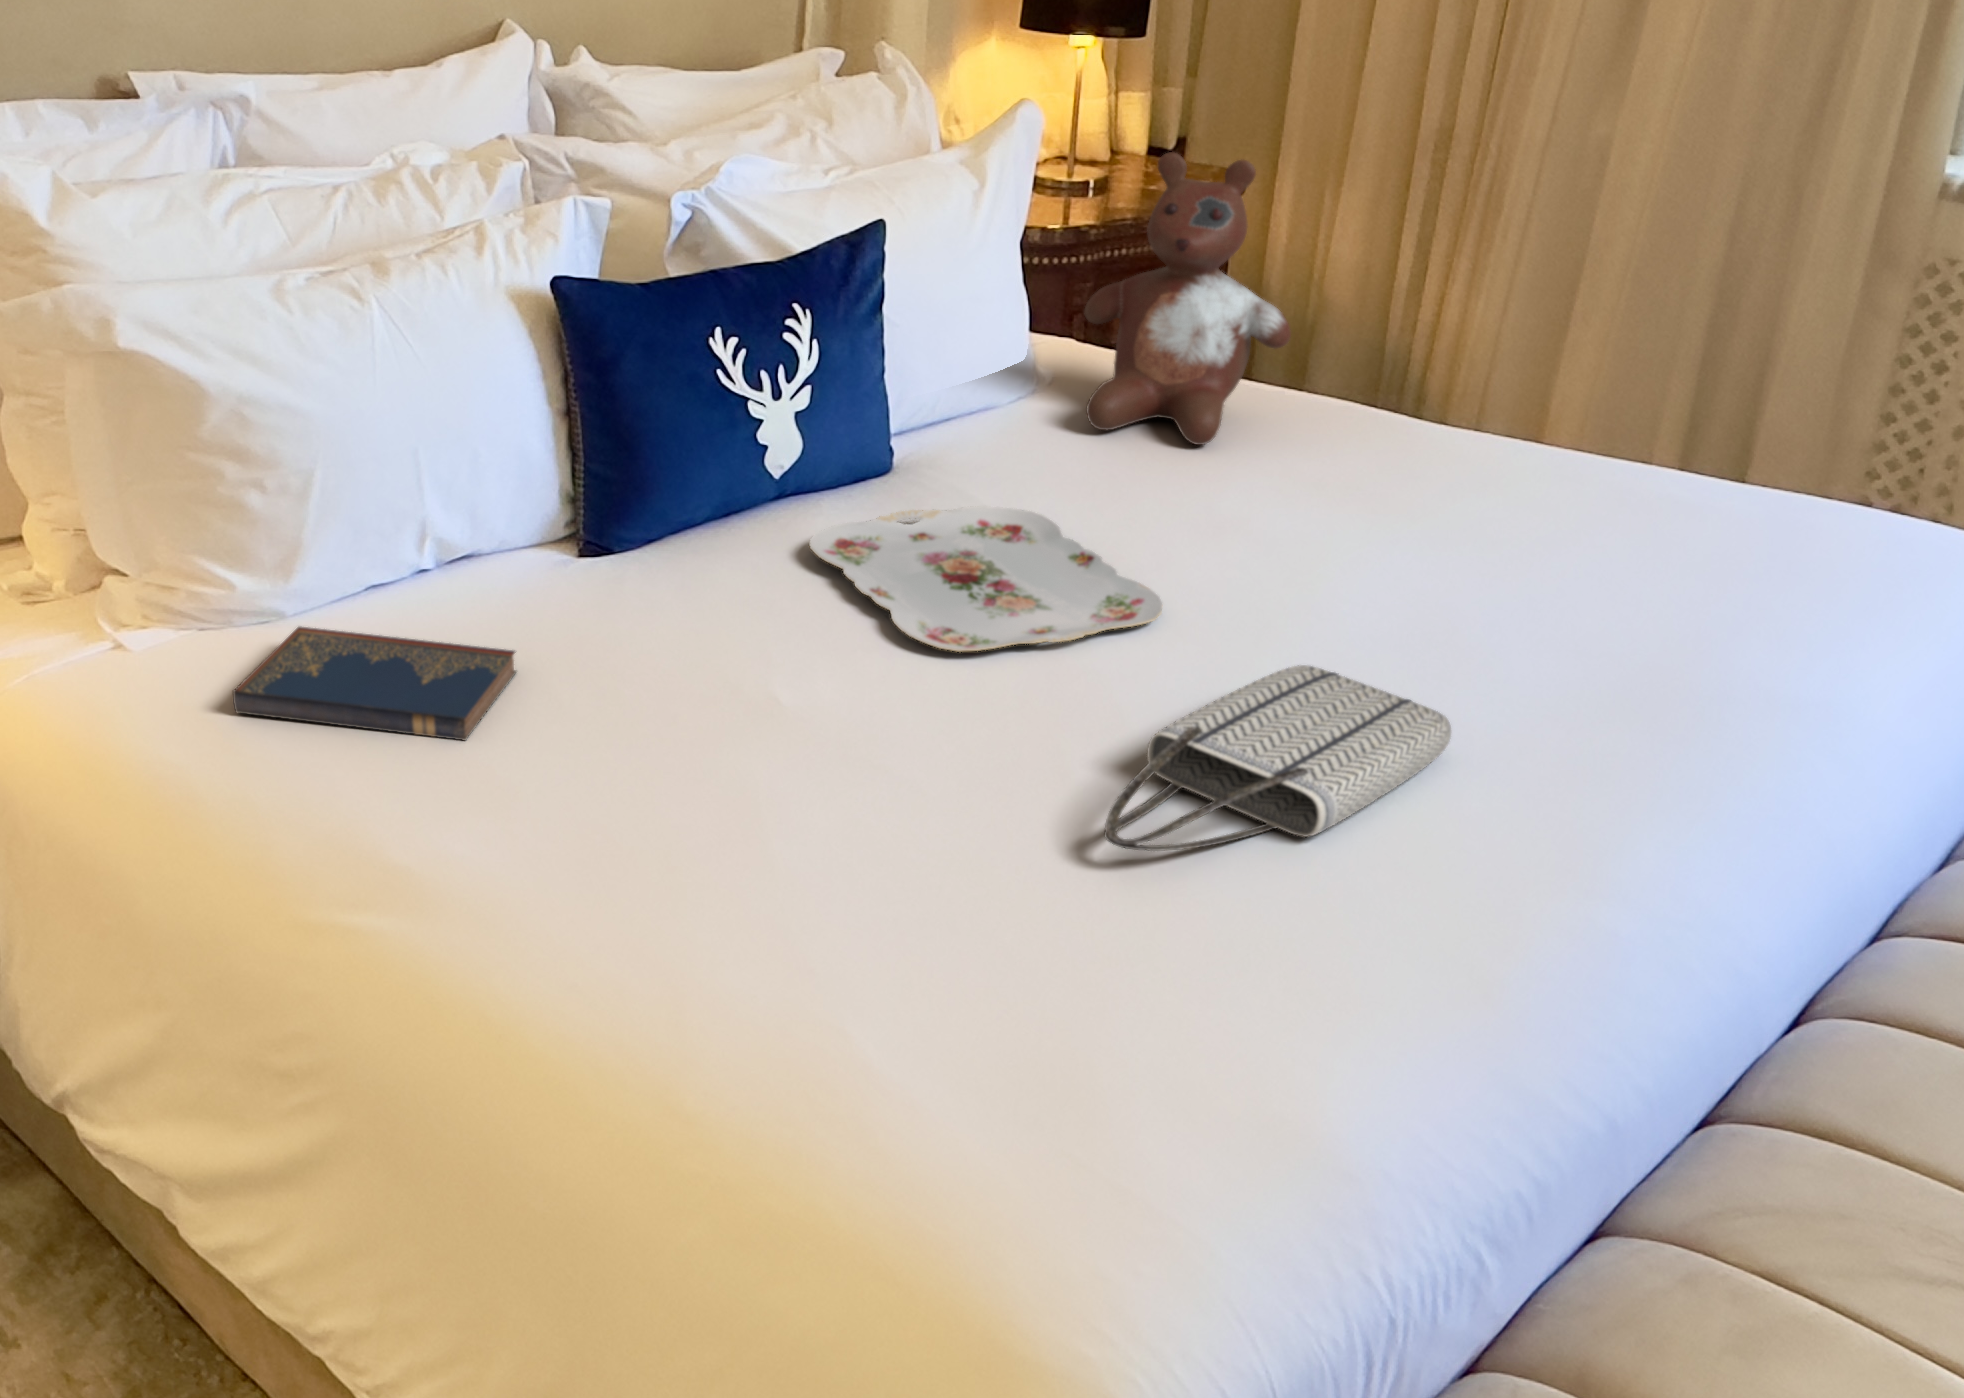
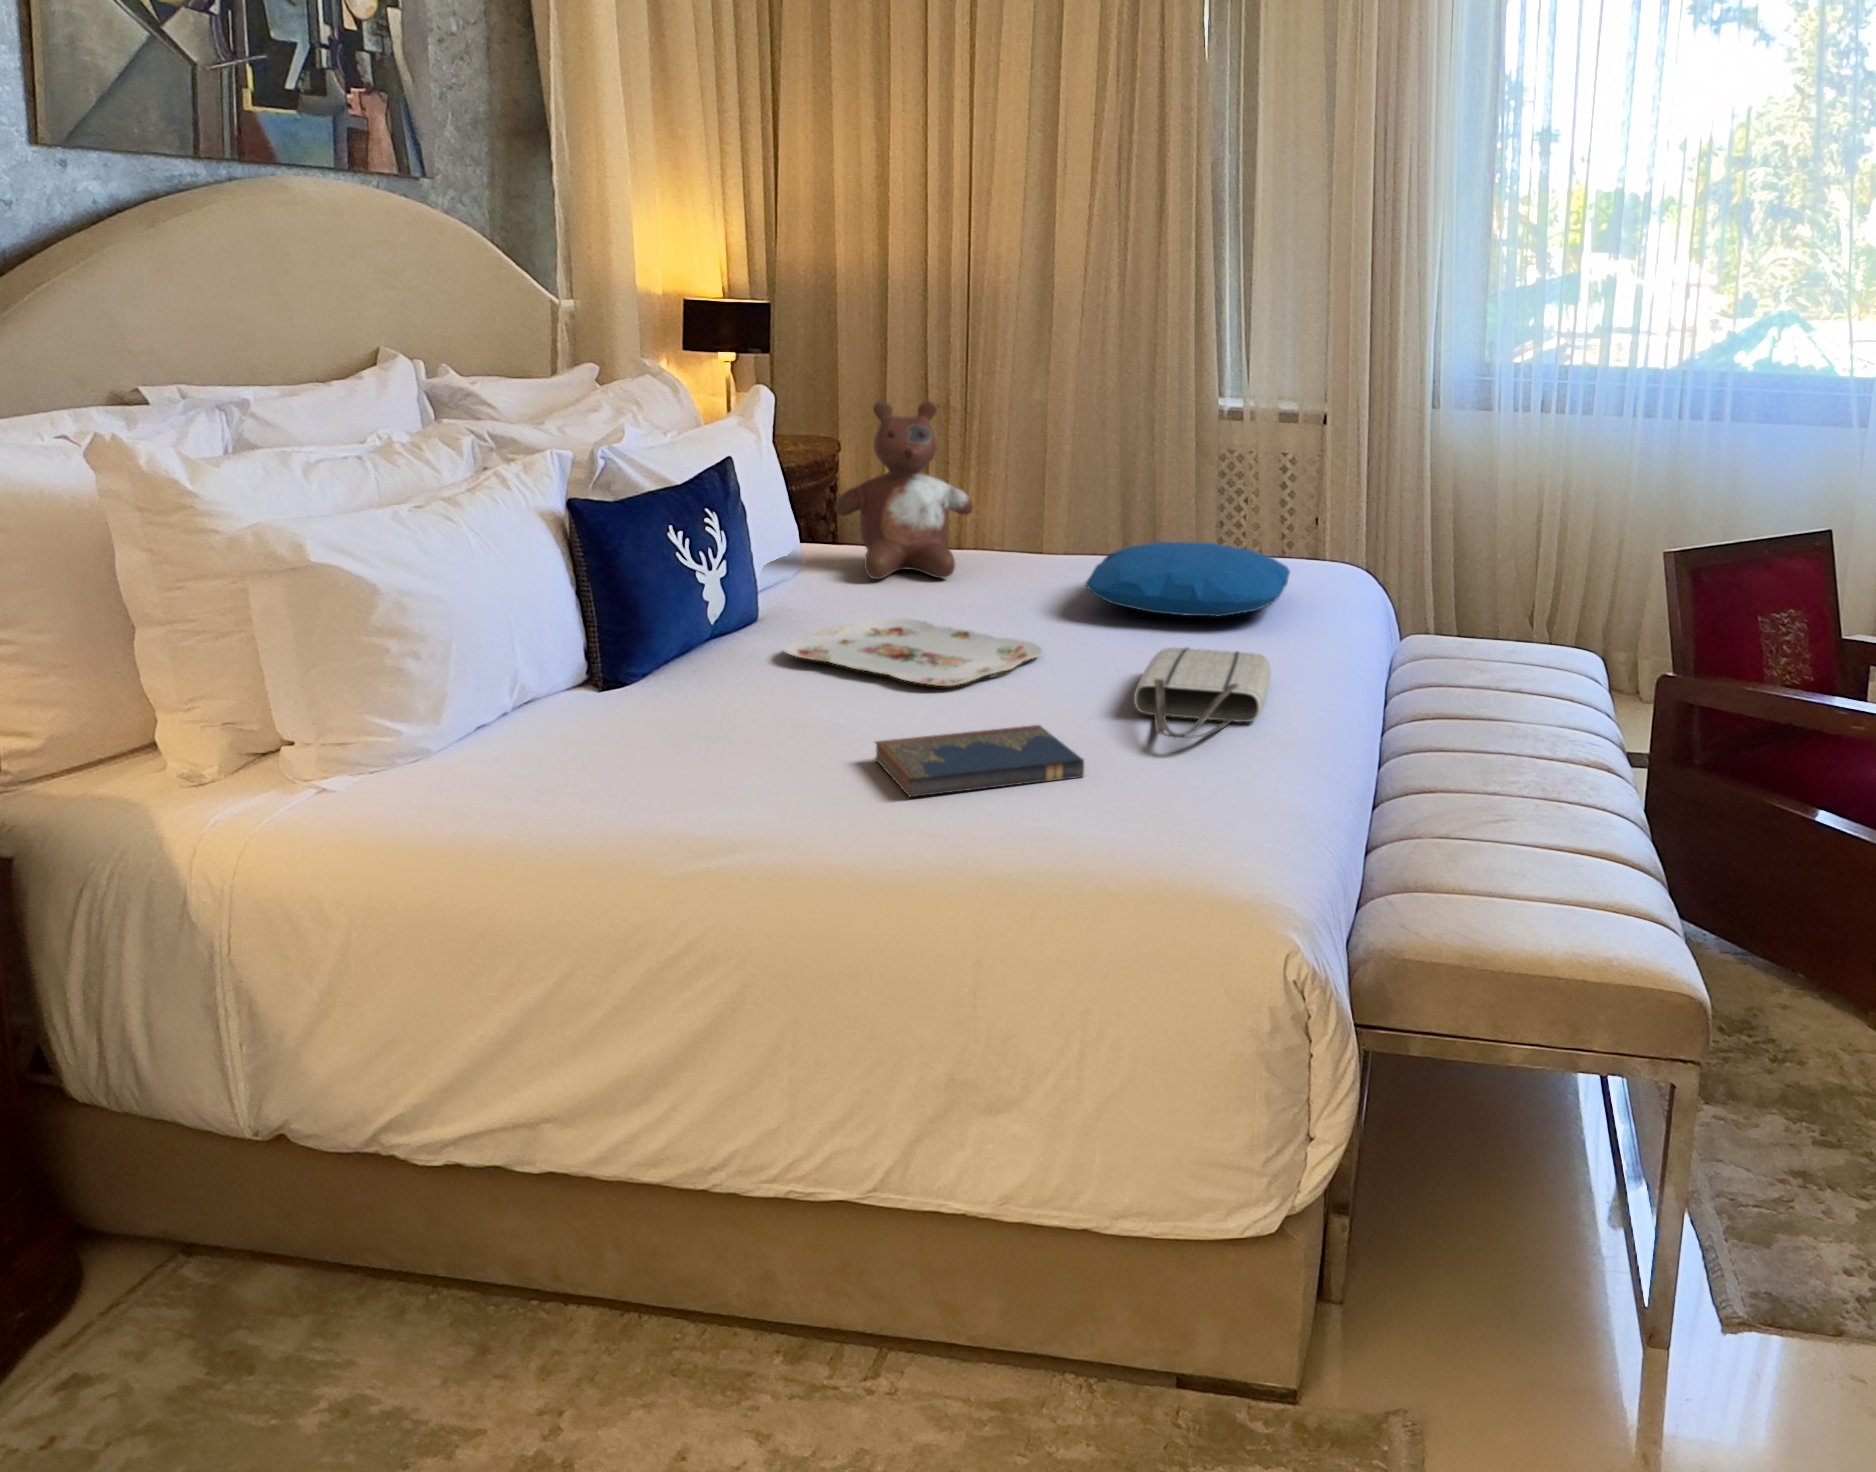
pillow: none [1327,452,1724,613] -> present [1085,542,1290,616]
hardcover book: present [233,627,516,740] -> present [875,725,1084,797]

